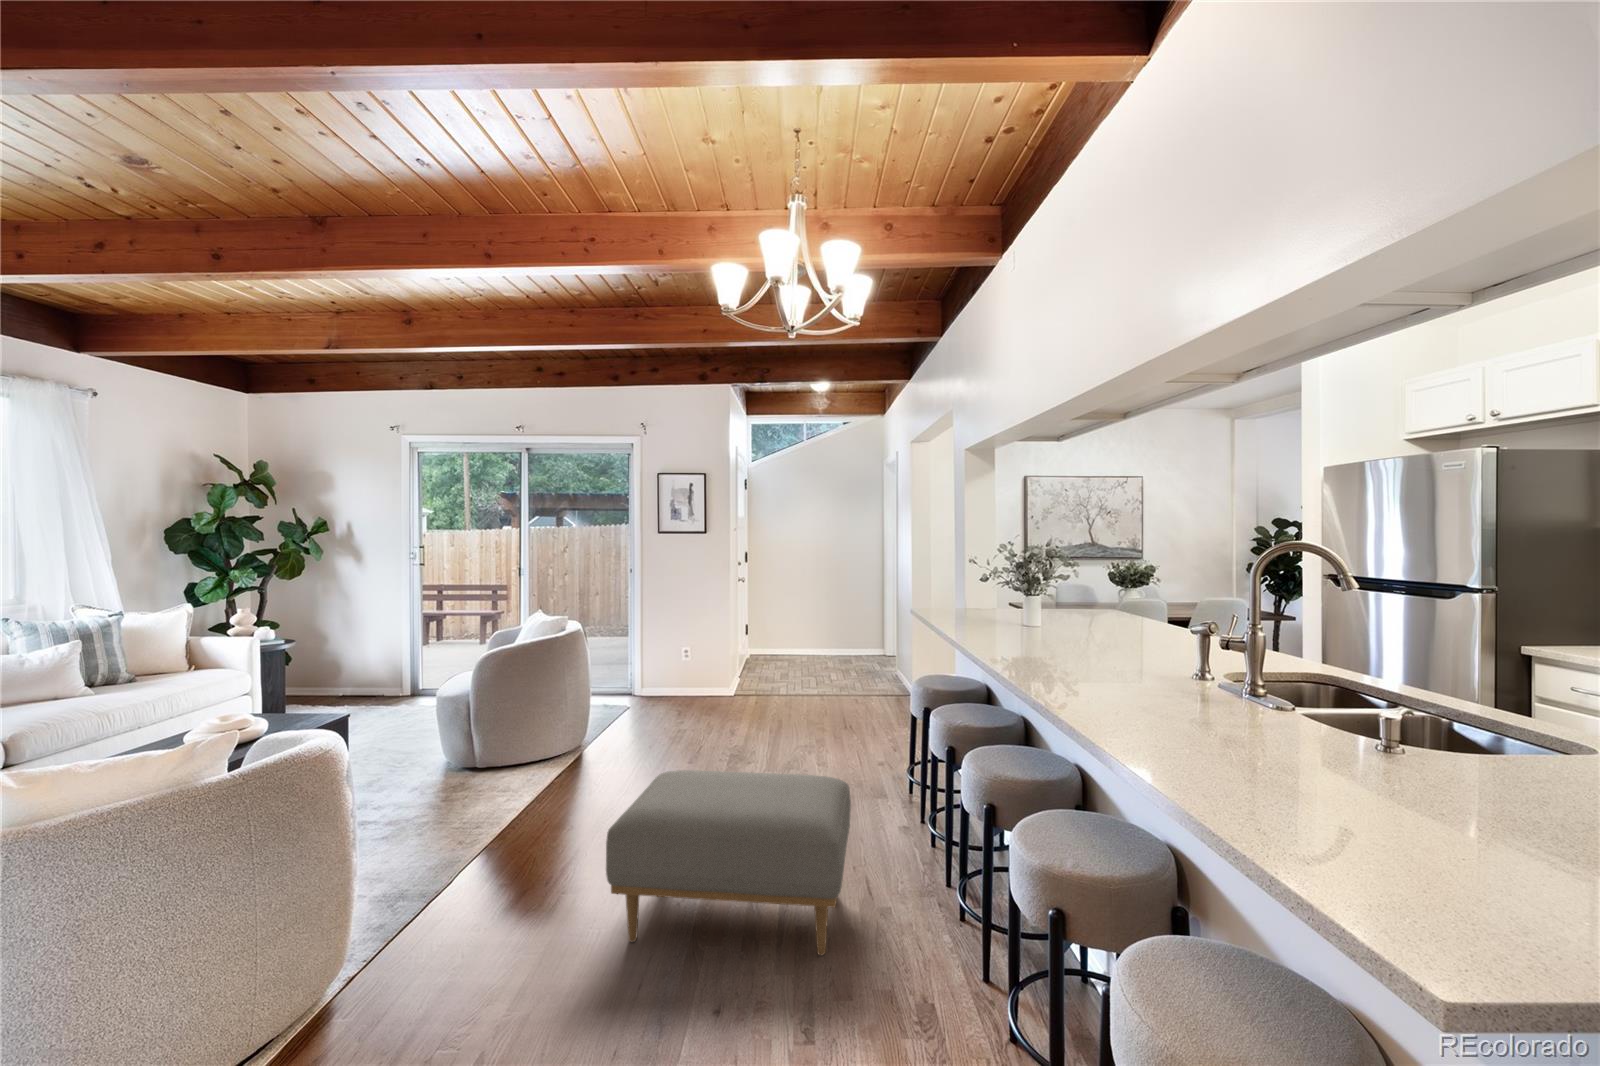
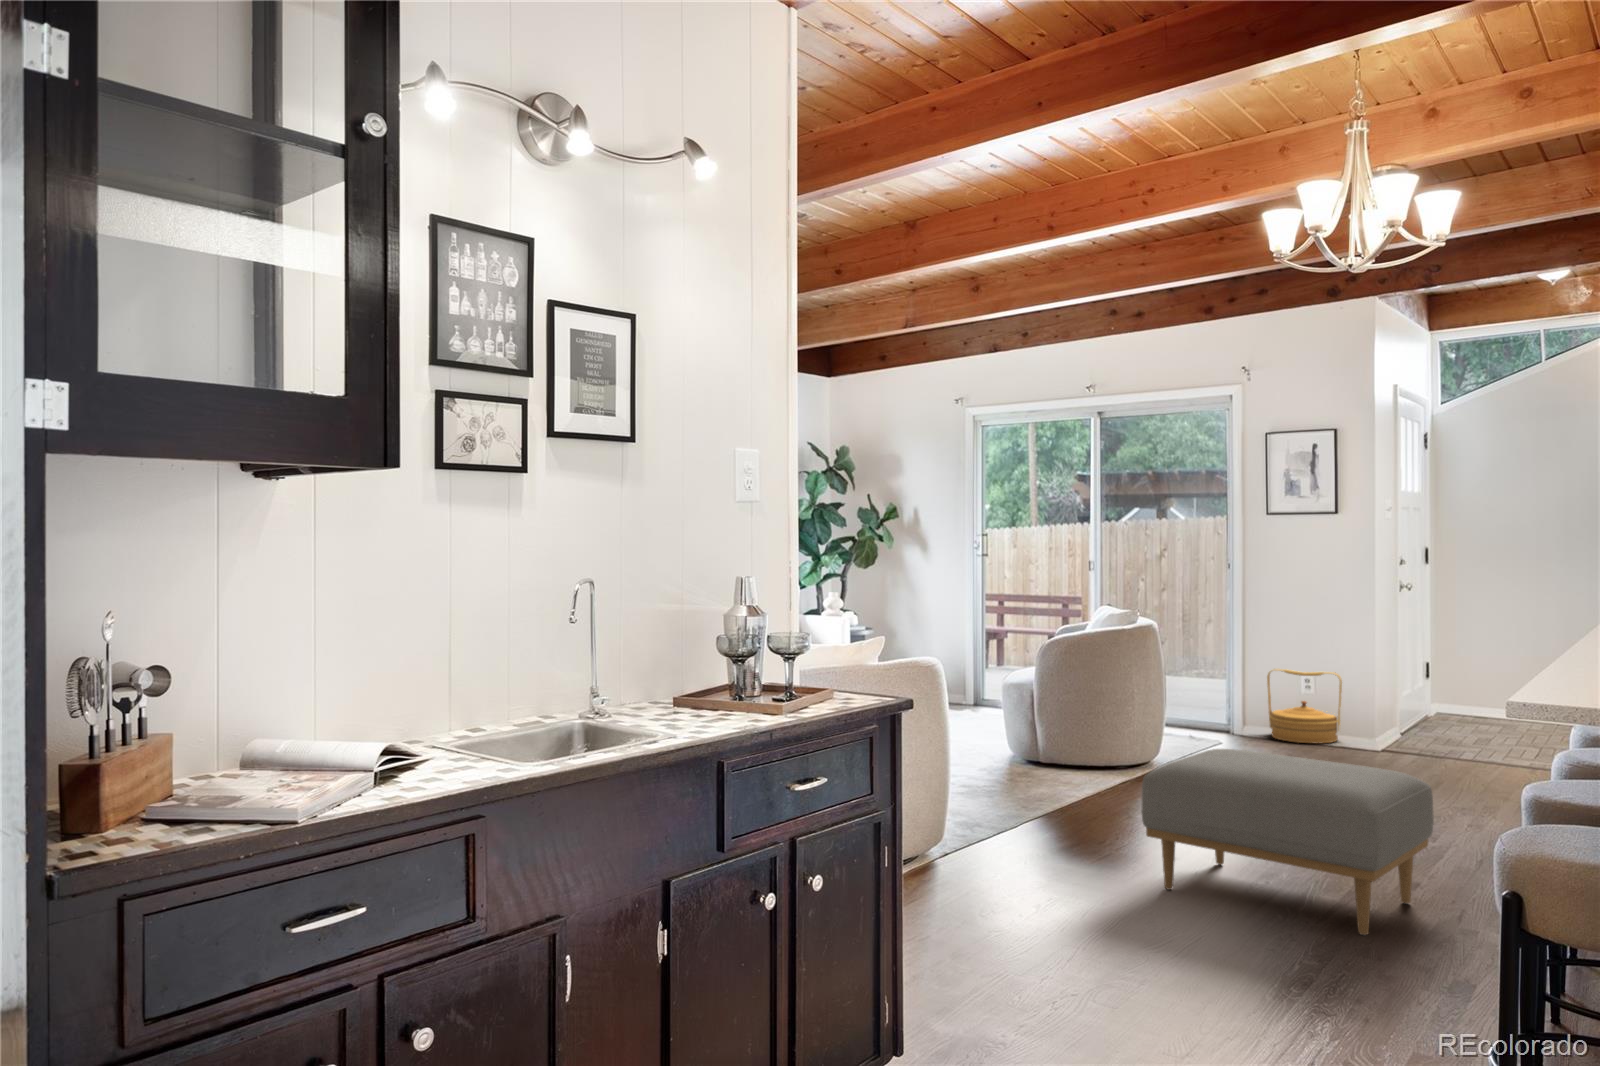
woven basket: none [659,650,712,706] -> present [1267,669,1342,744]

